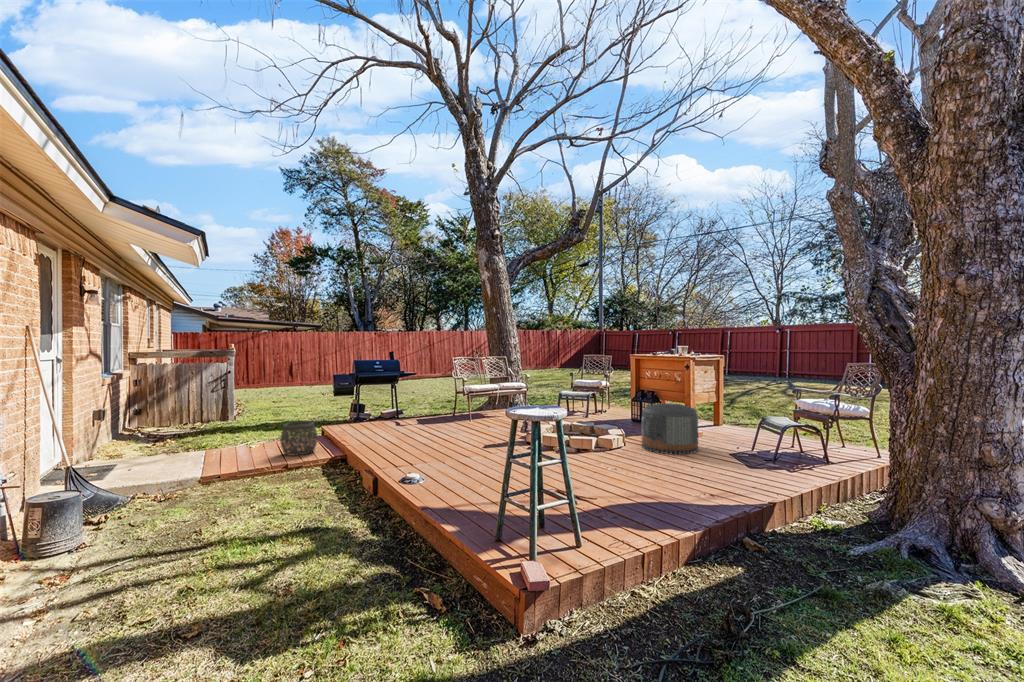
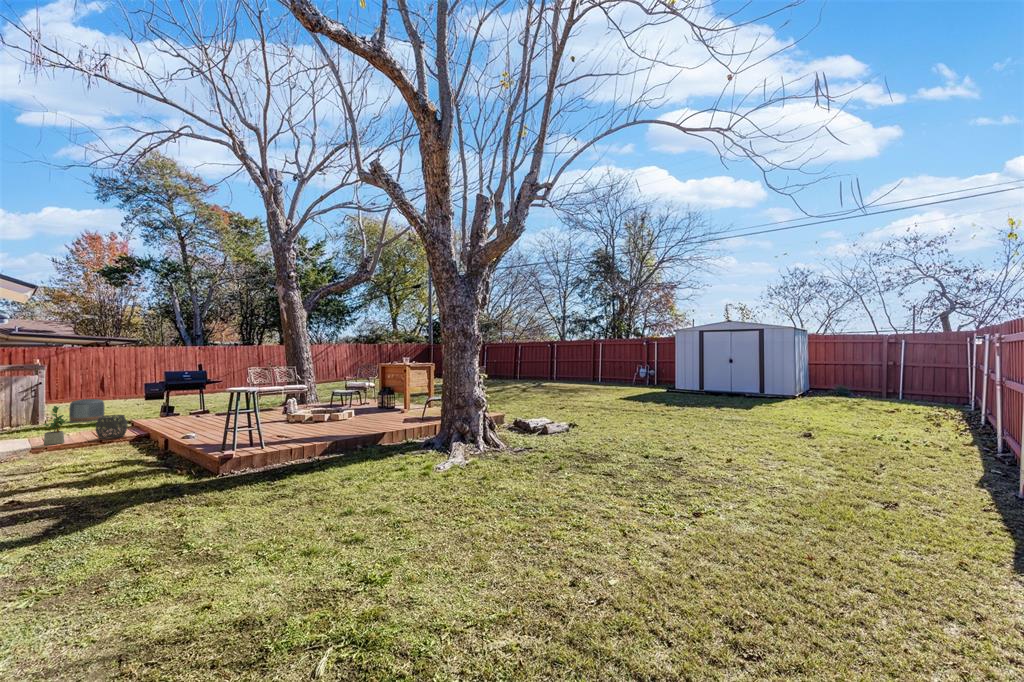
pouf: present [642,403,698,455] -> present [69,399,104,423]
potted plant: none [220,409,247,463] -> present [44,406,66,445]

